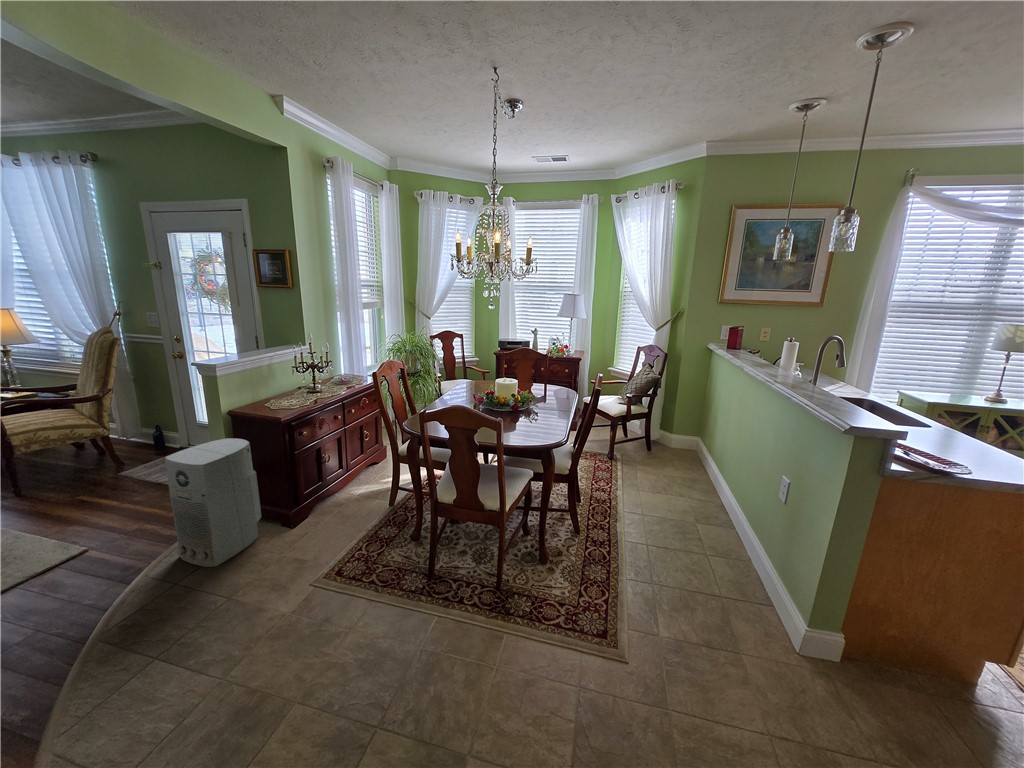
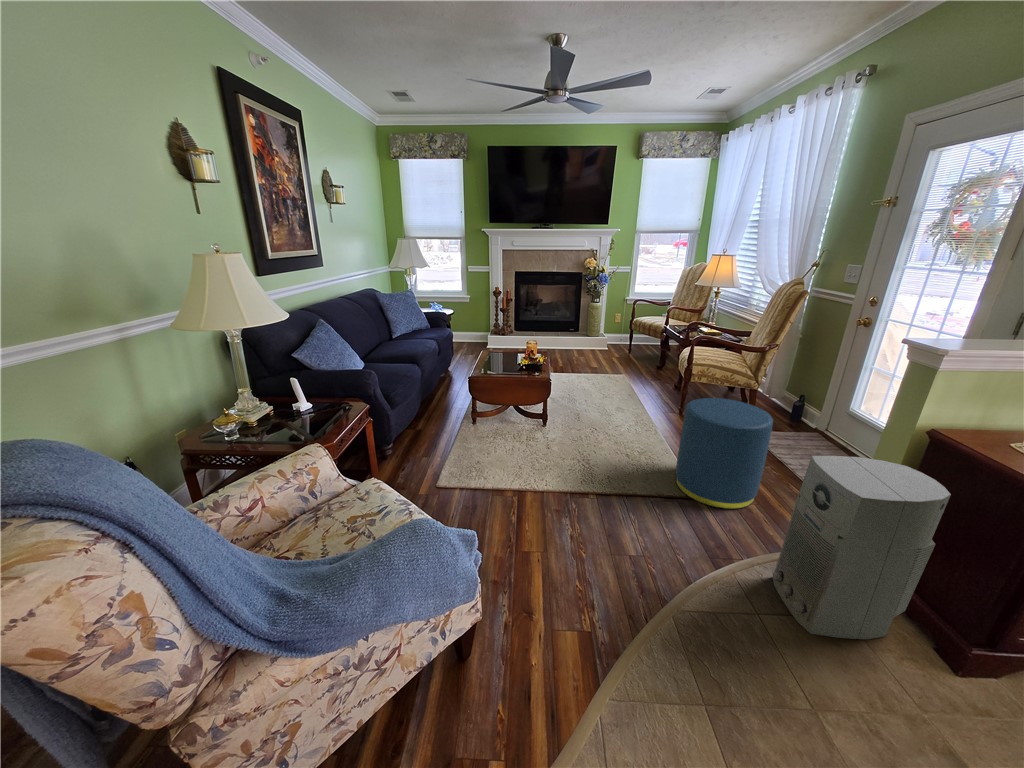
ottoman: none [21,446,145,556] -> present [676,398,773,509]

